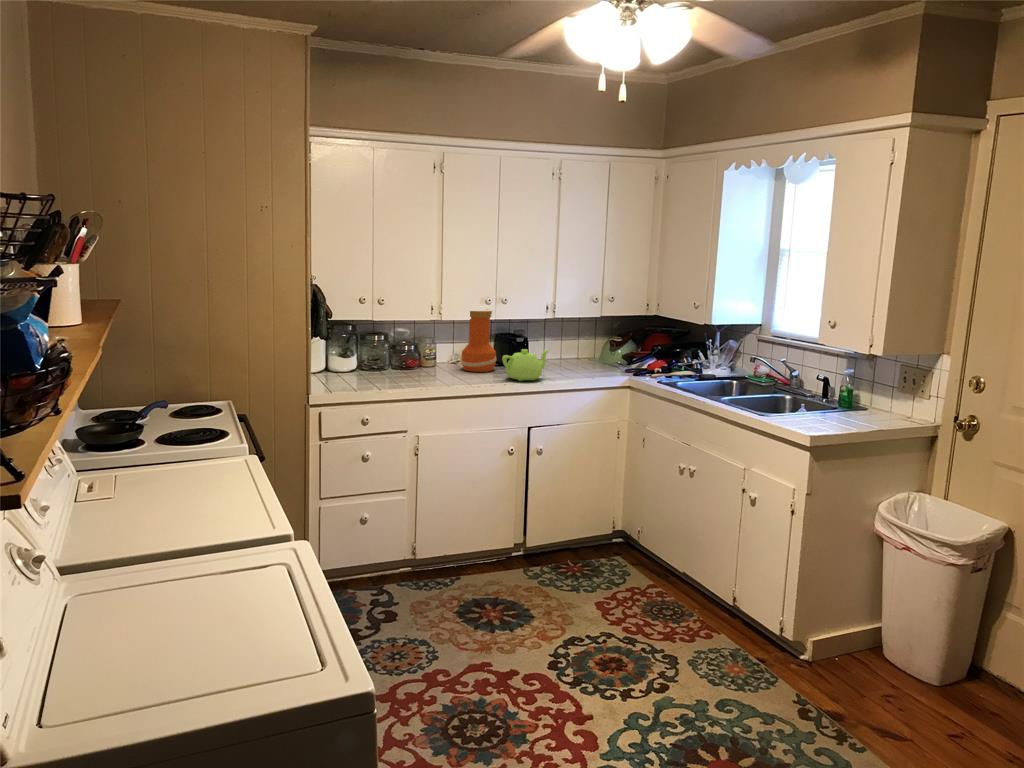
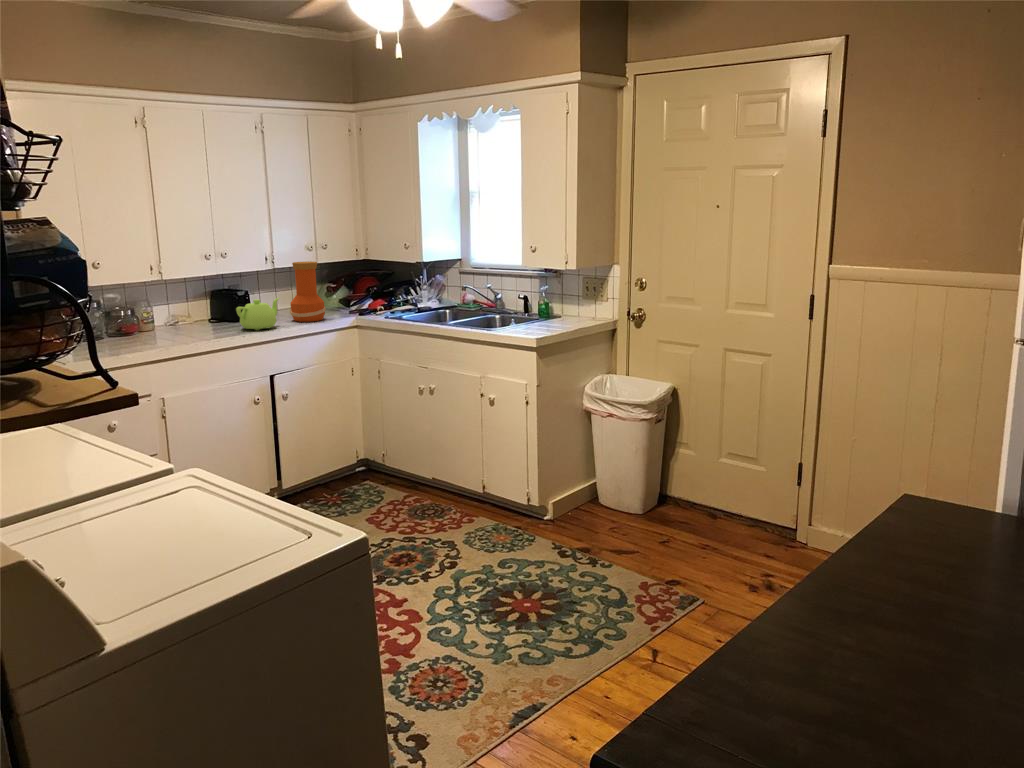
vase: present [461,309,496,372] -> present [290,261,326,322]

